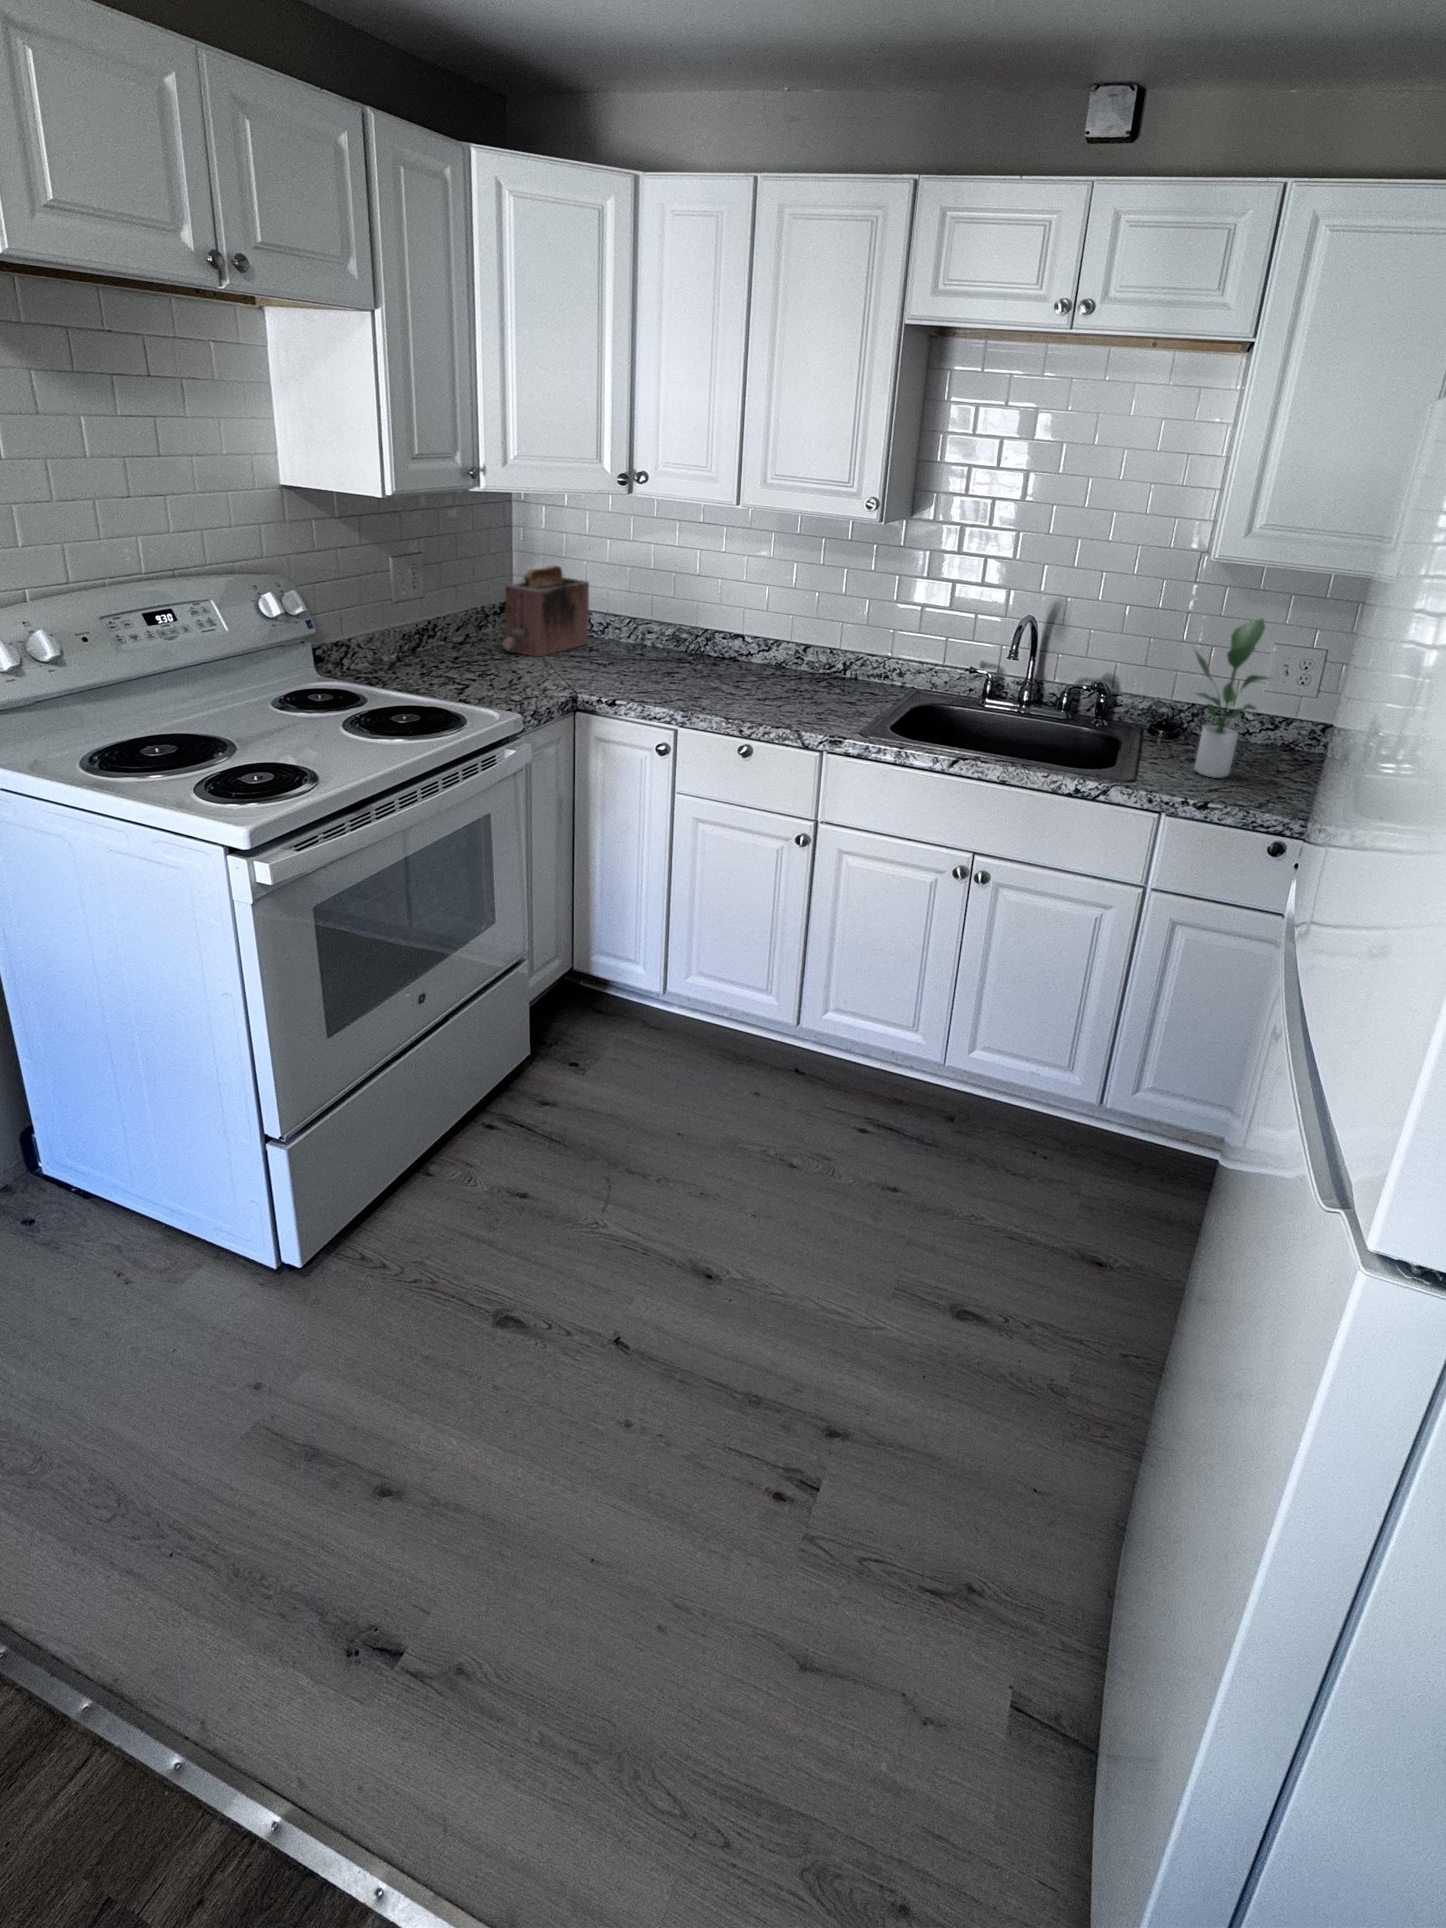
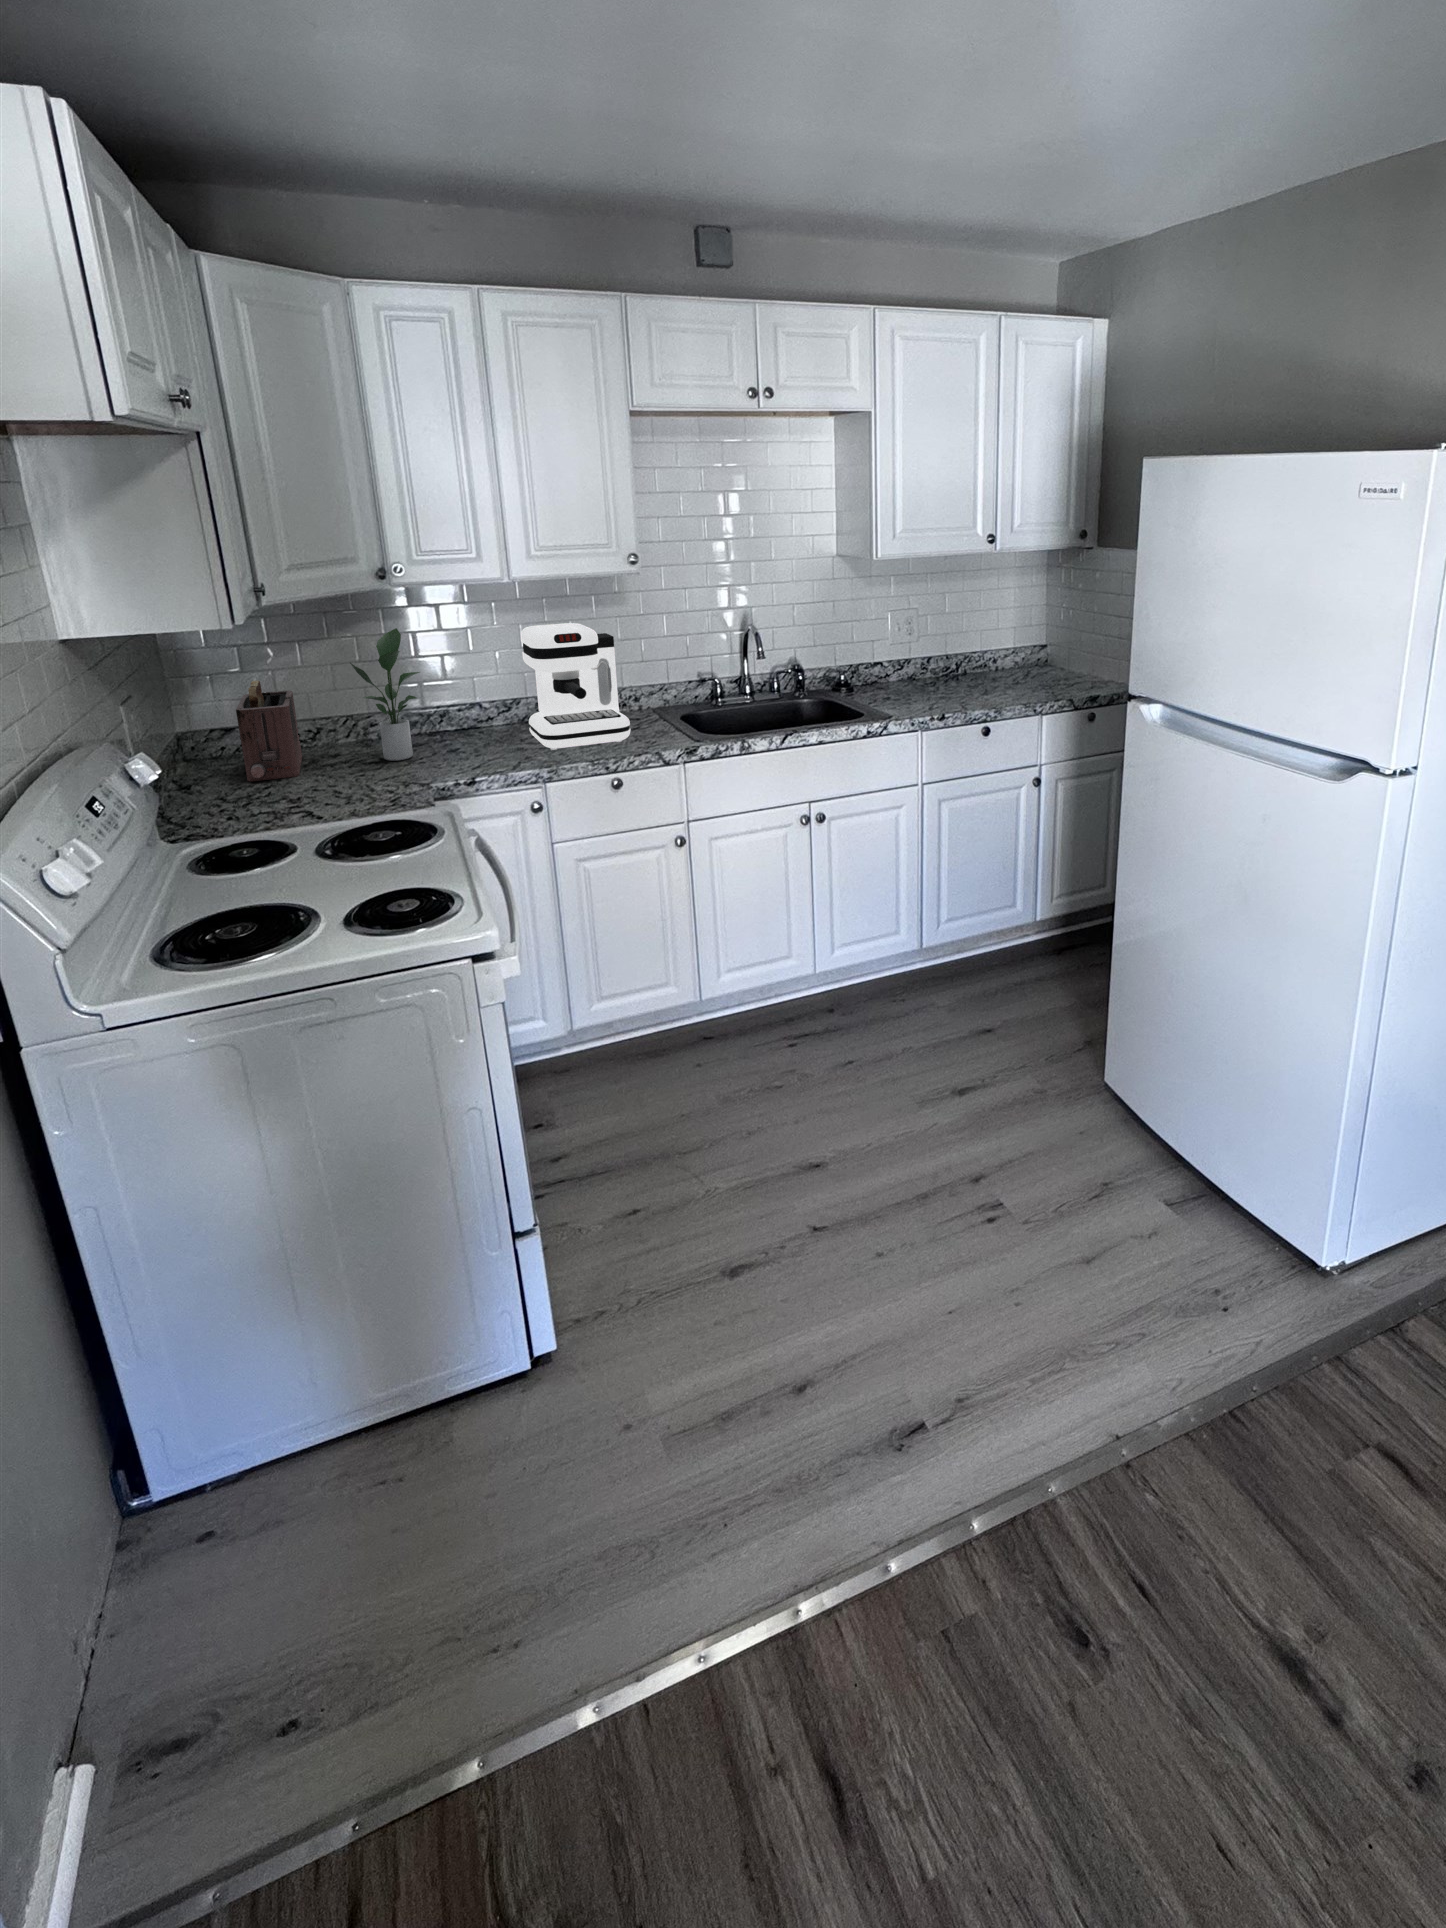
coffee maker: none [718,562,845,710] -> present [521,623,630,750]
potted plant: present [1195,619,1269,778] -> present [350,628,420,761]

